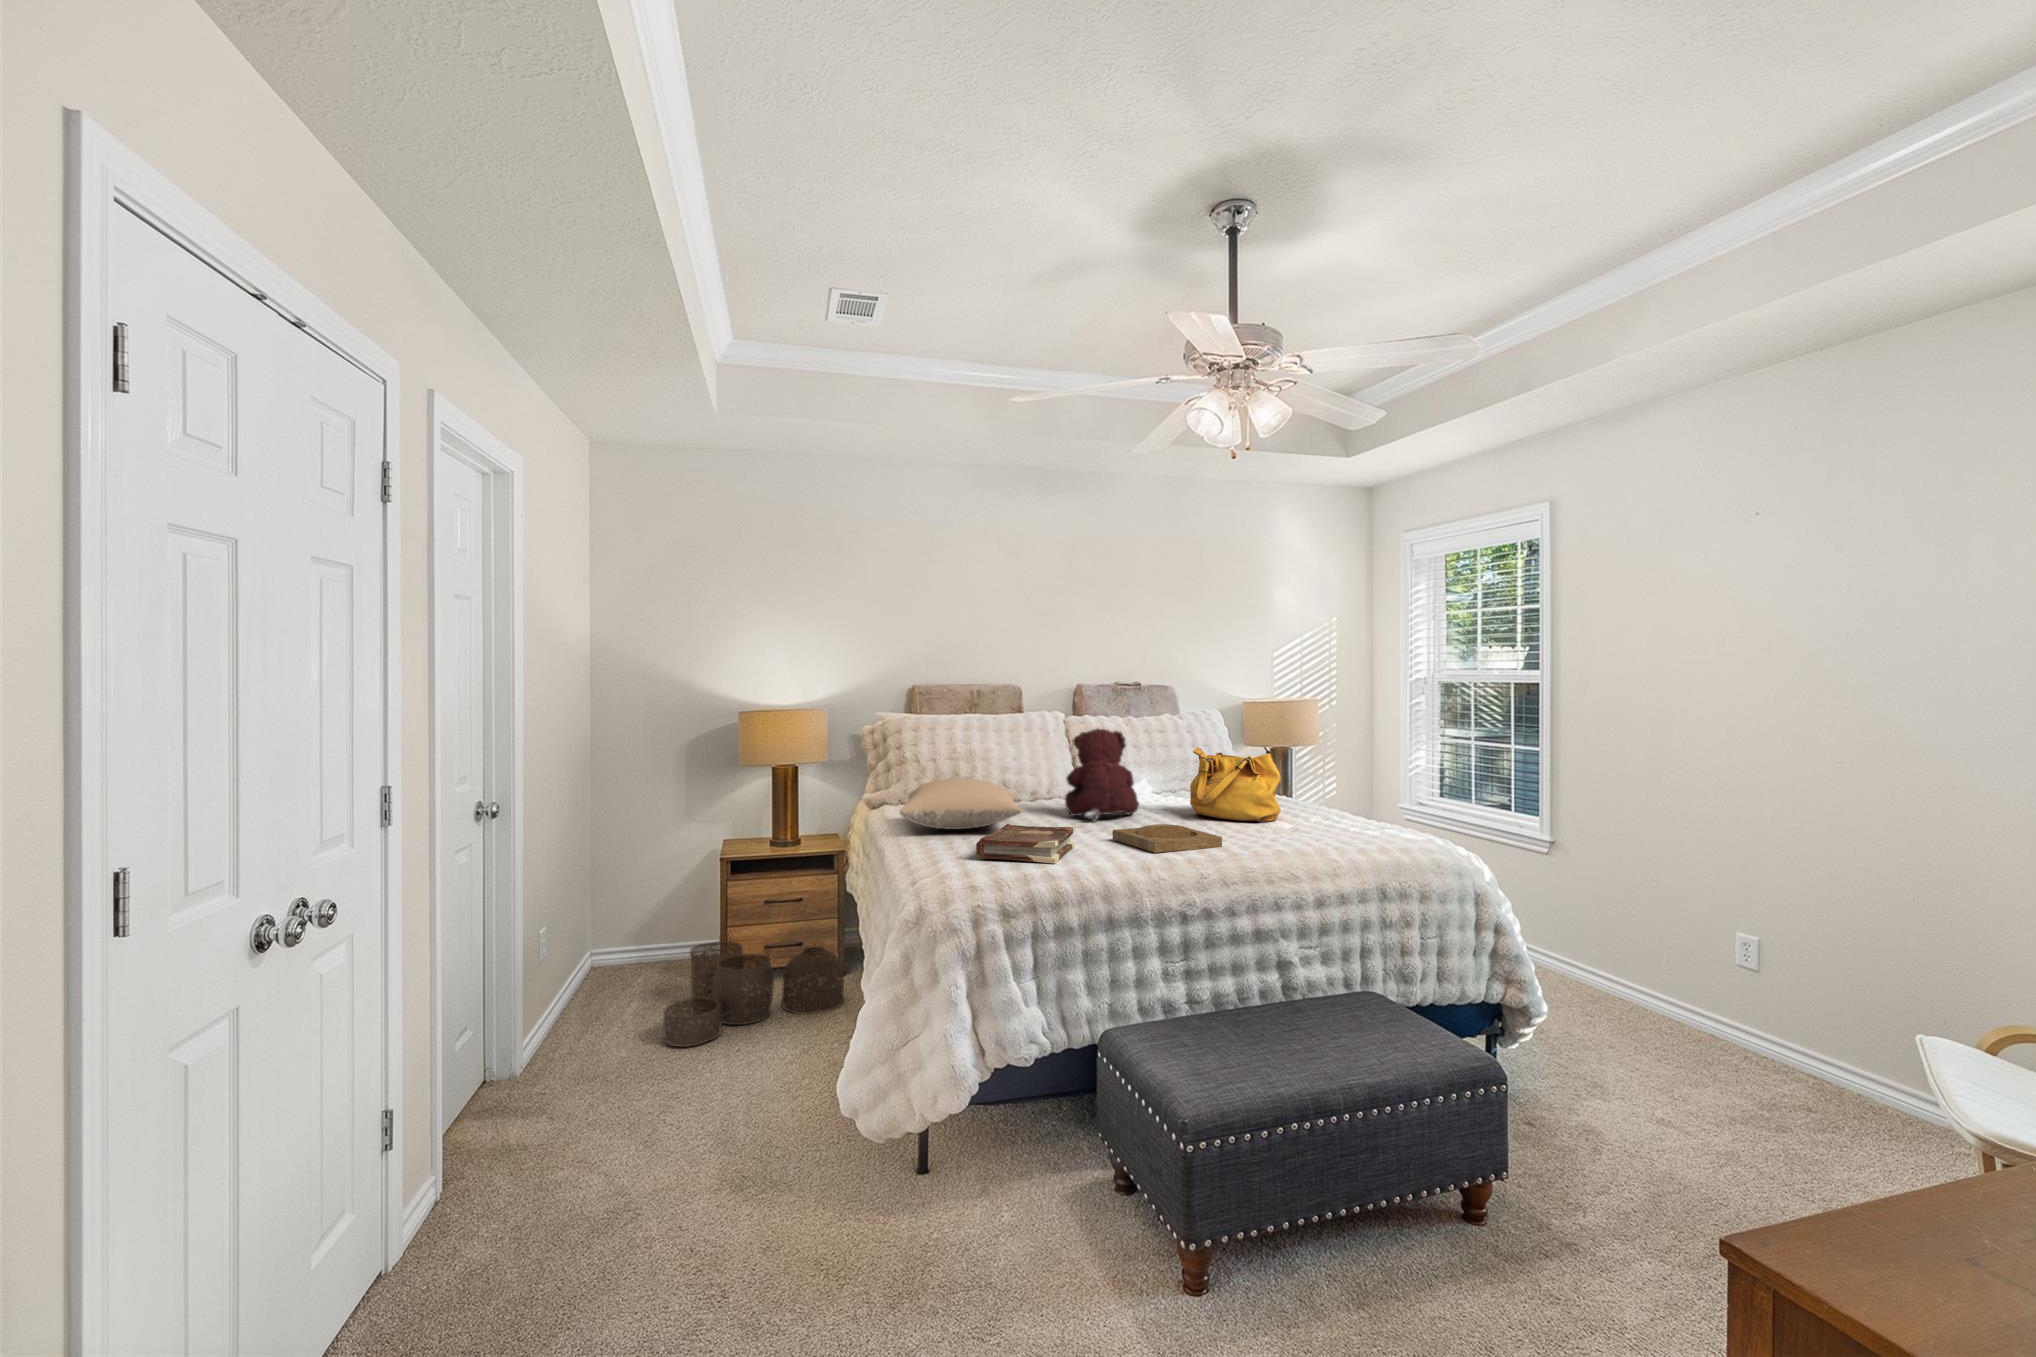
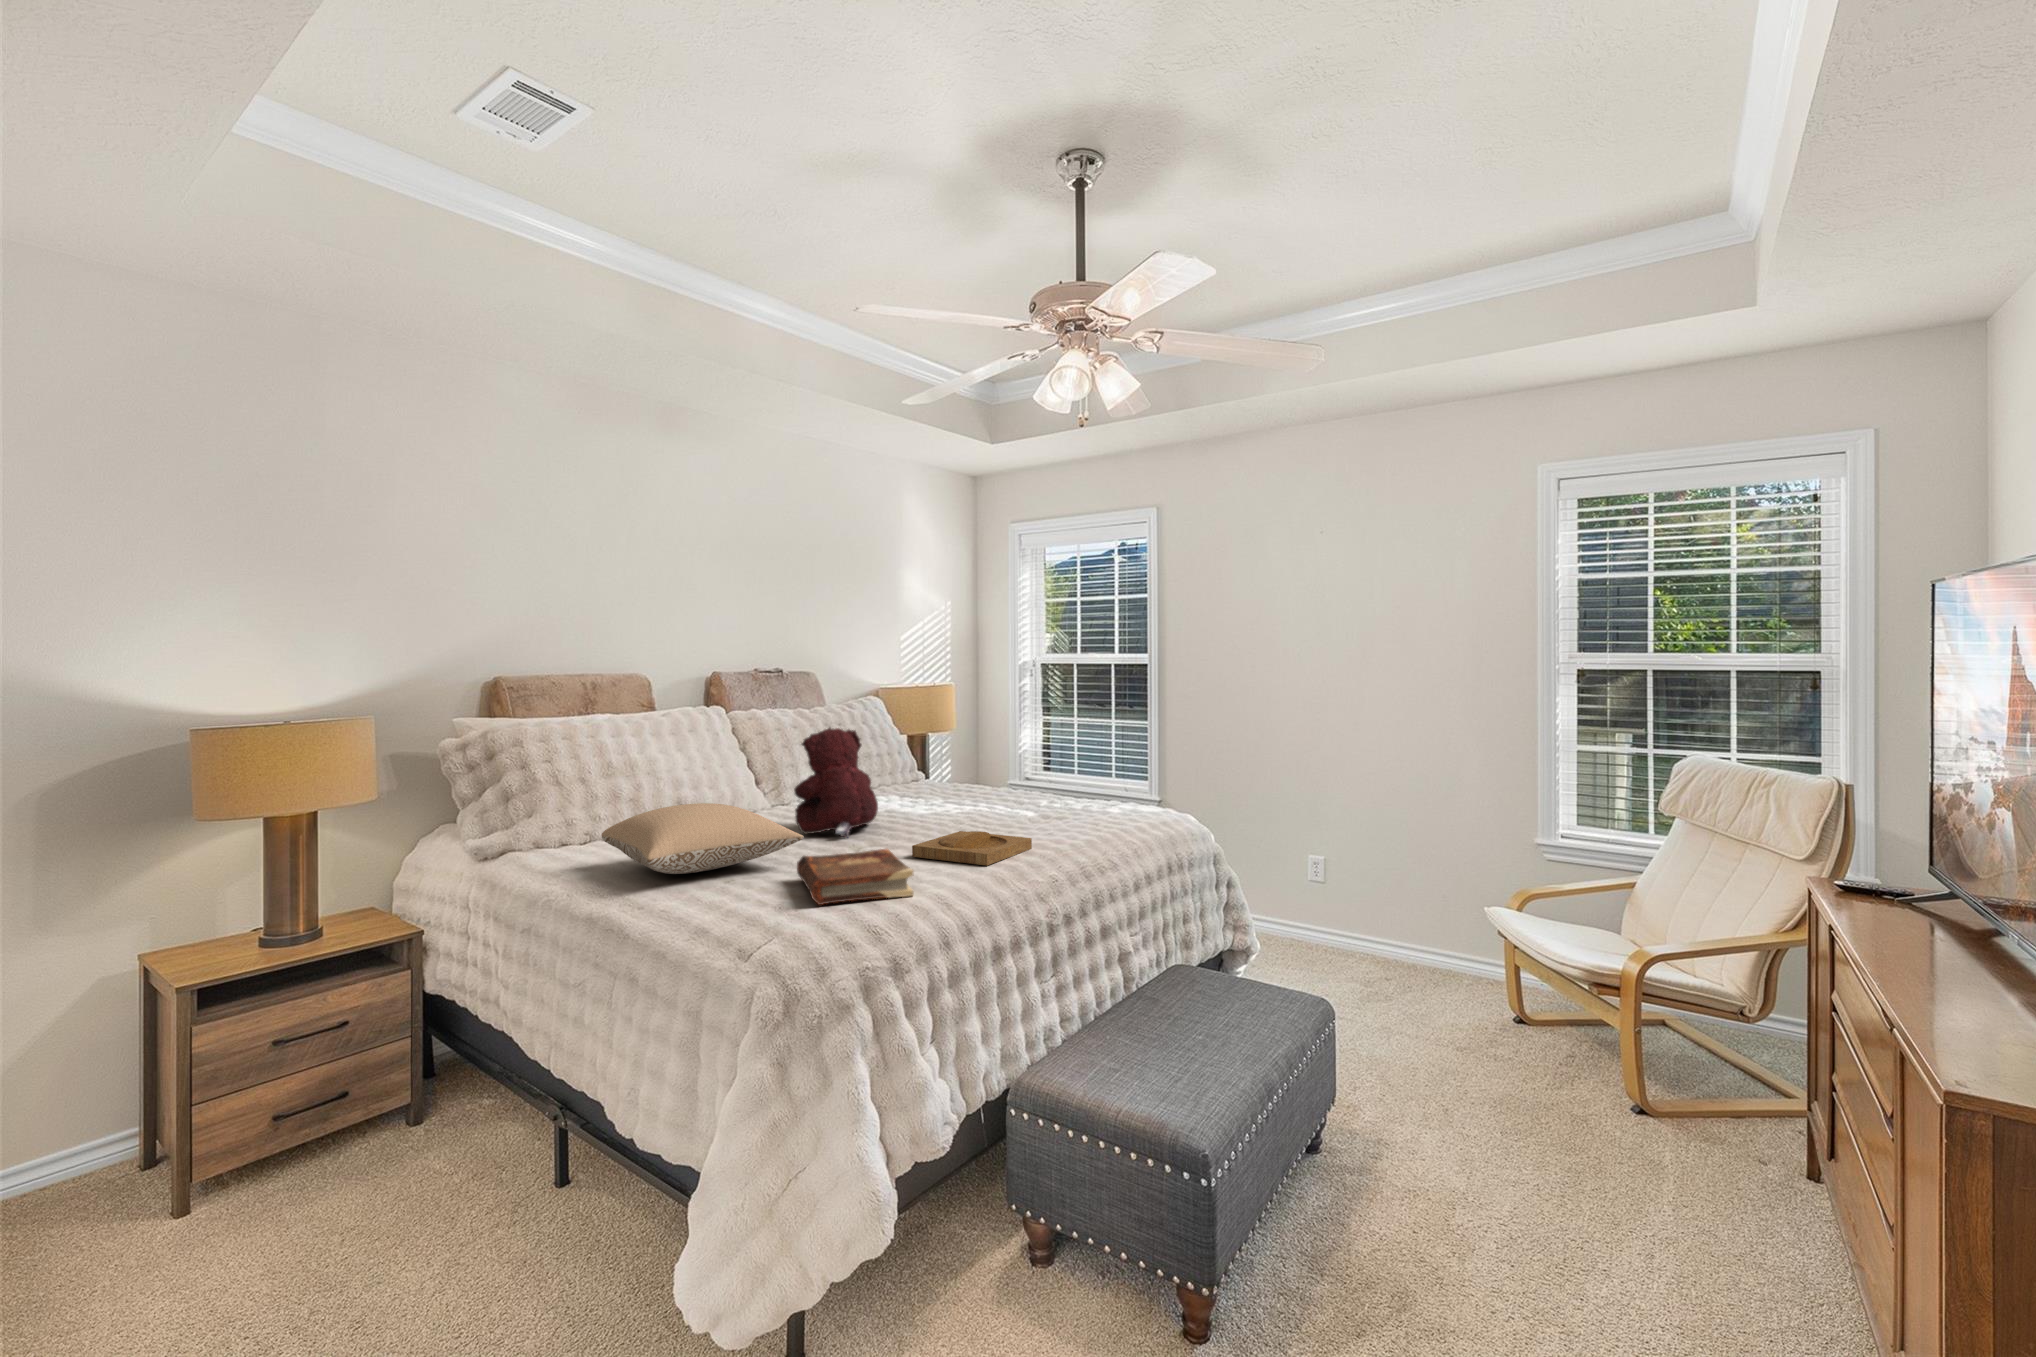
handbag: present [1190,747,1281,822] -> none [923,737,1023,818]
woven basket: present [663,934,844,1047] -> none [185,1062,483,1304]

